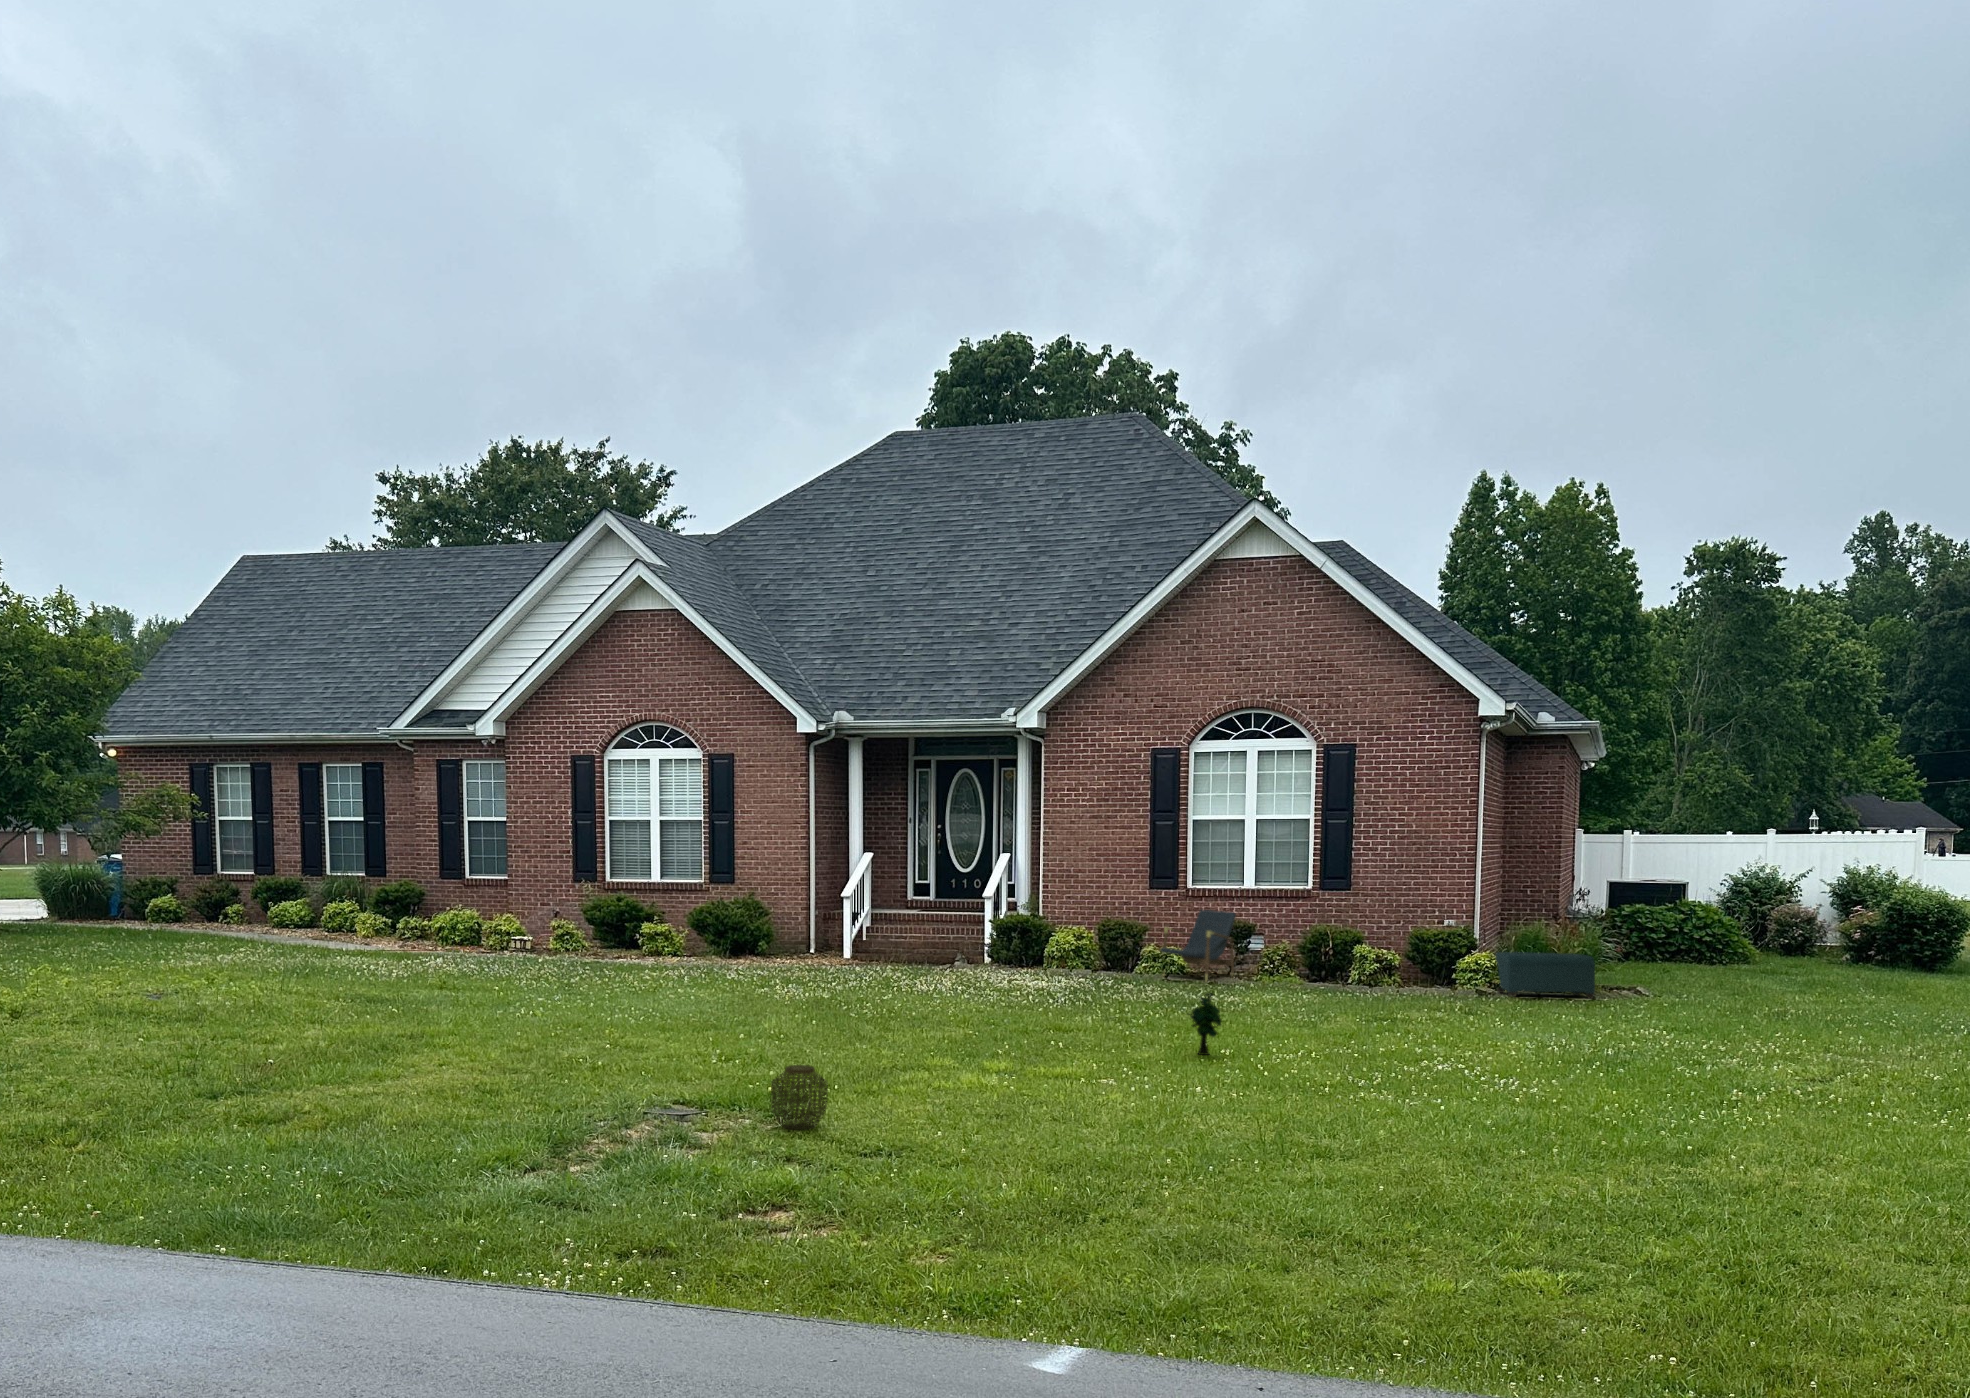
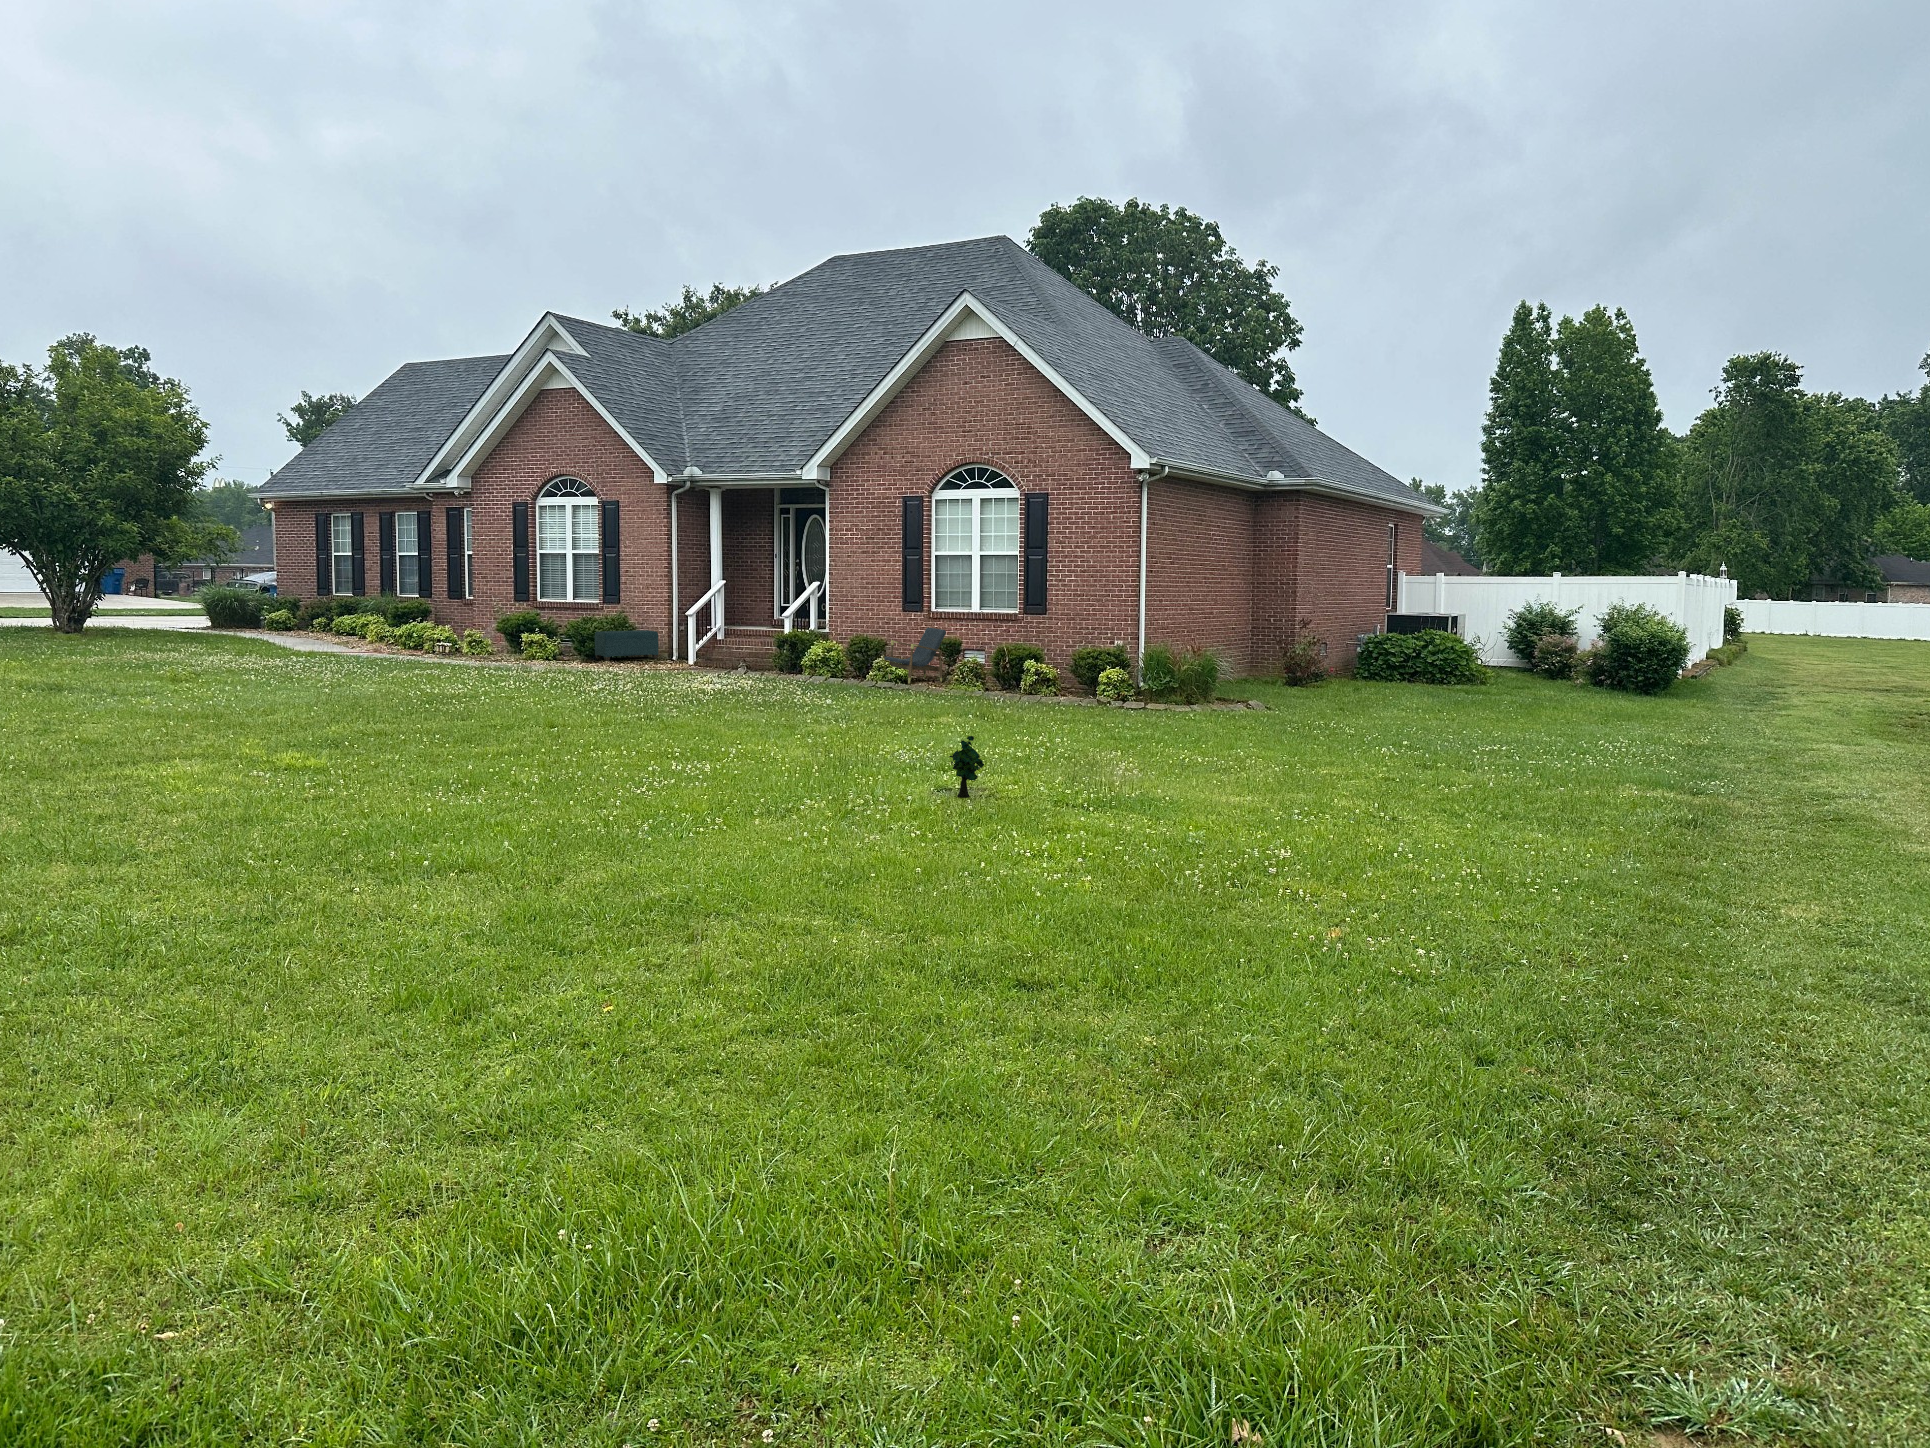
bench: present [1495,952,1595,999] -> present [595,630,658,660]
decorative plant: present [1189,993,1222,1055] -> present [949,736,984,798]
woven basket: present [771,1065,828,1130] -> none [158,721,207,766]

